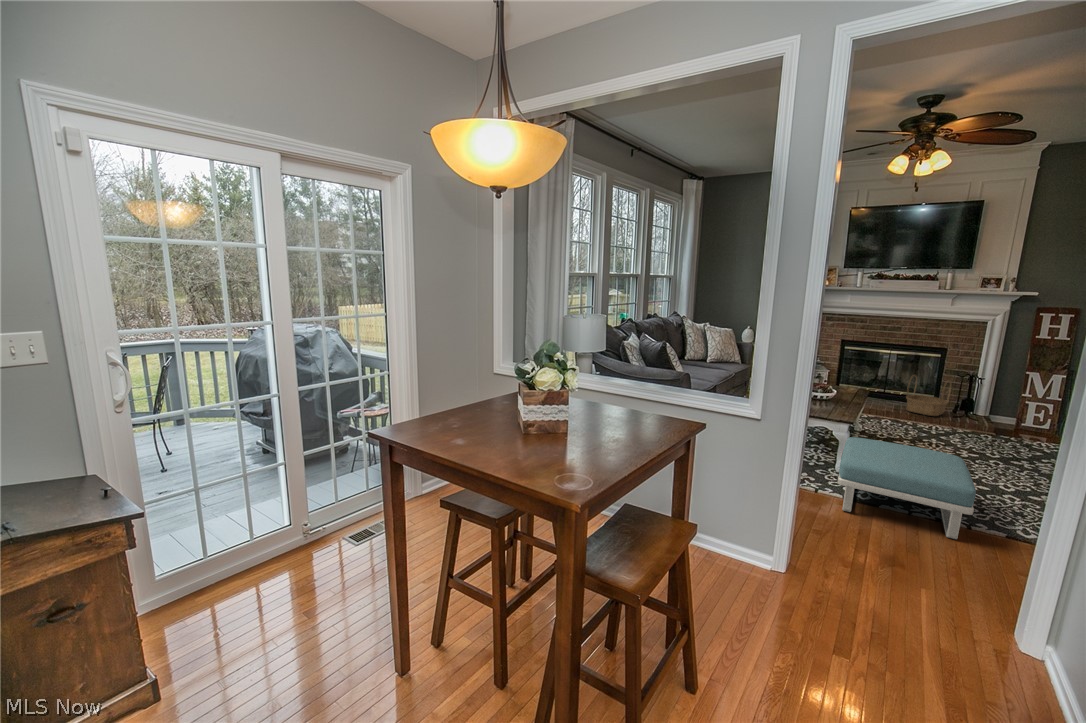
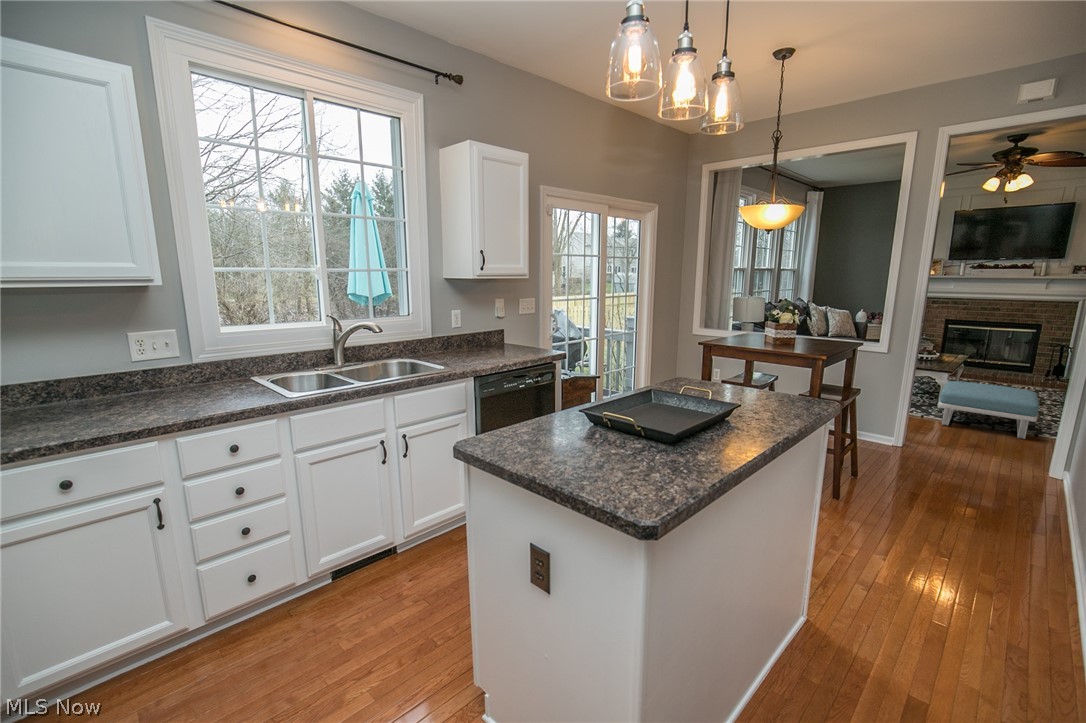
basket: present [906,376,951,416] -> none [1003,347,1045,380]

